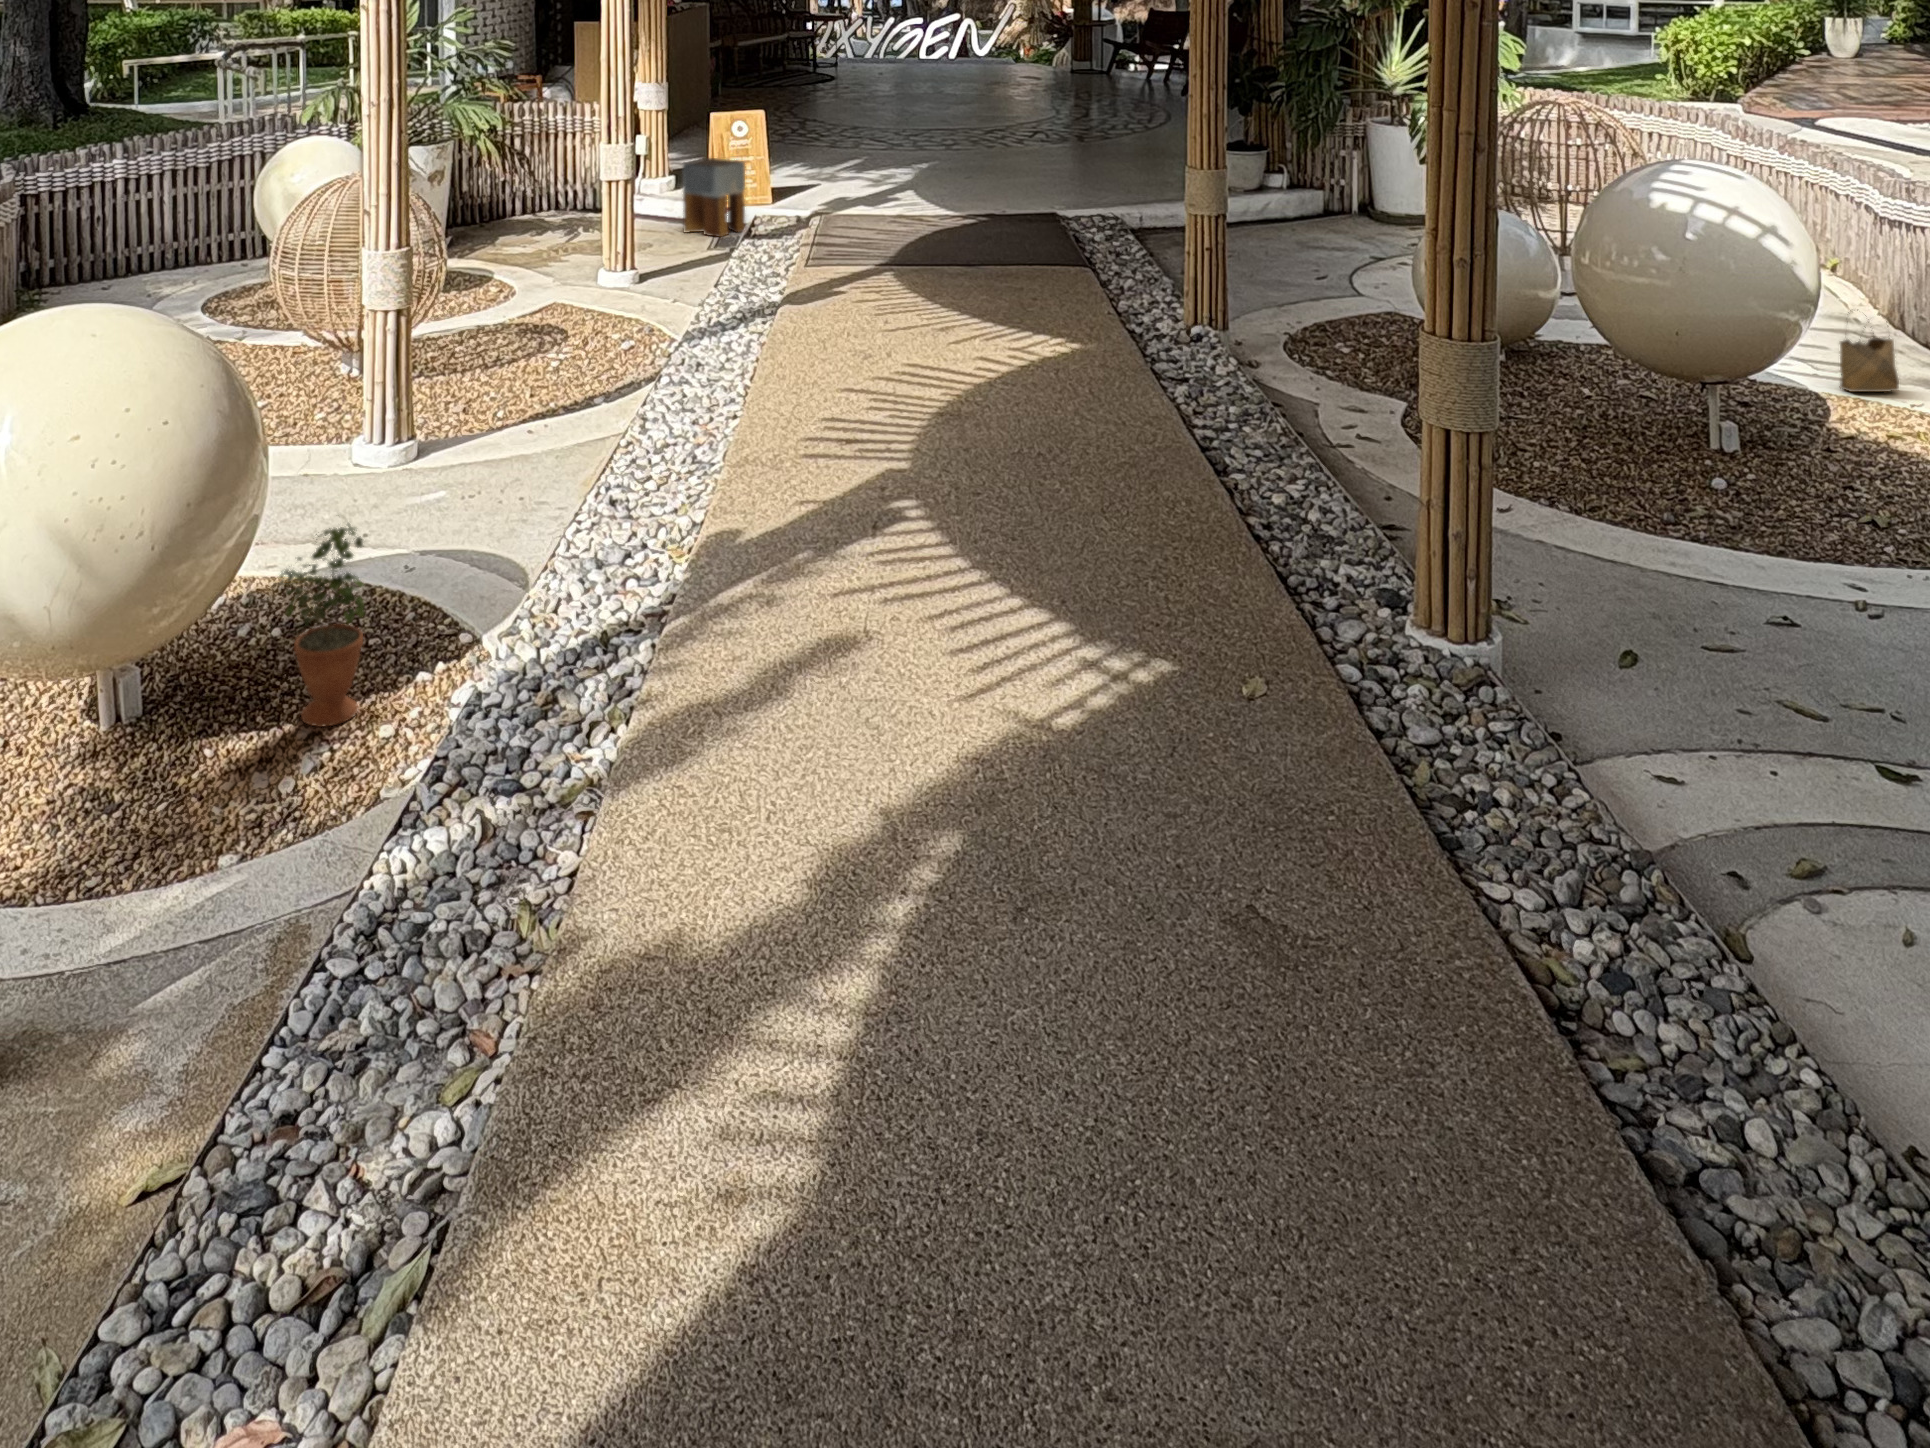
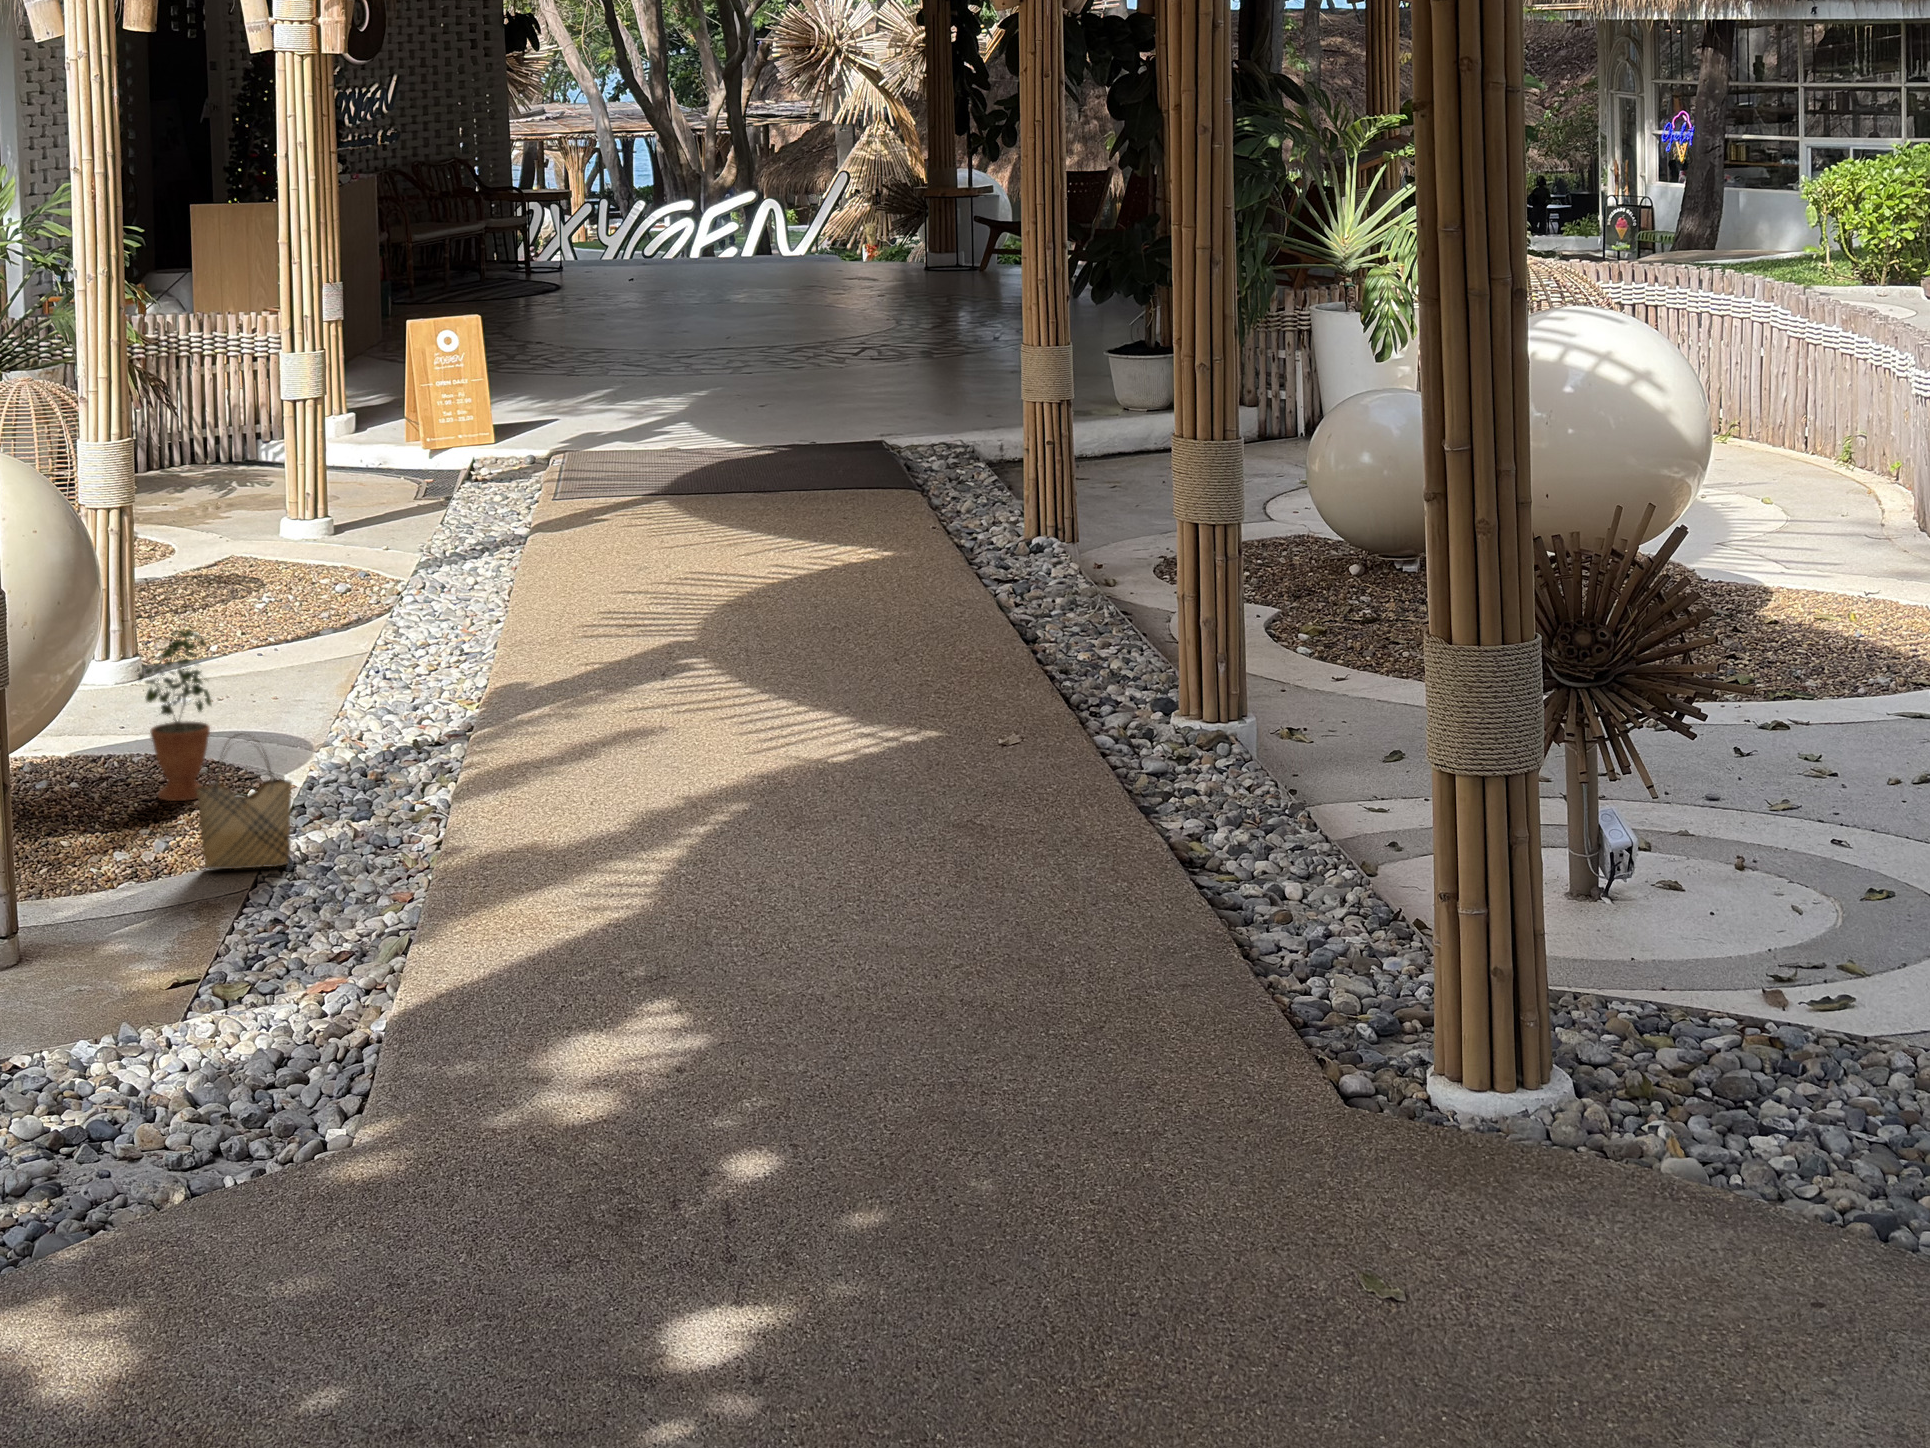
stool: present [683,158,745,237] -> none [374,381,461,485]
woven basket: present [1839,312,1899,392] -> present [196,734,292,869]

